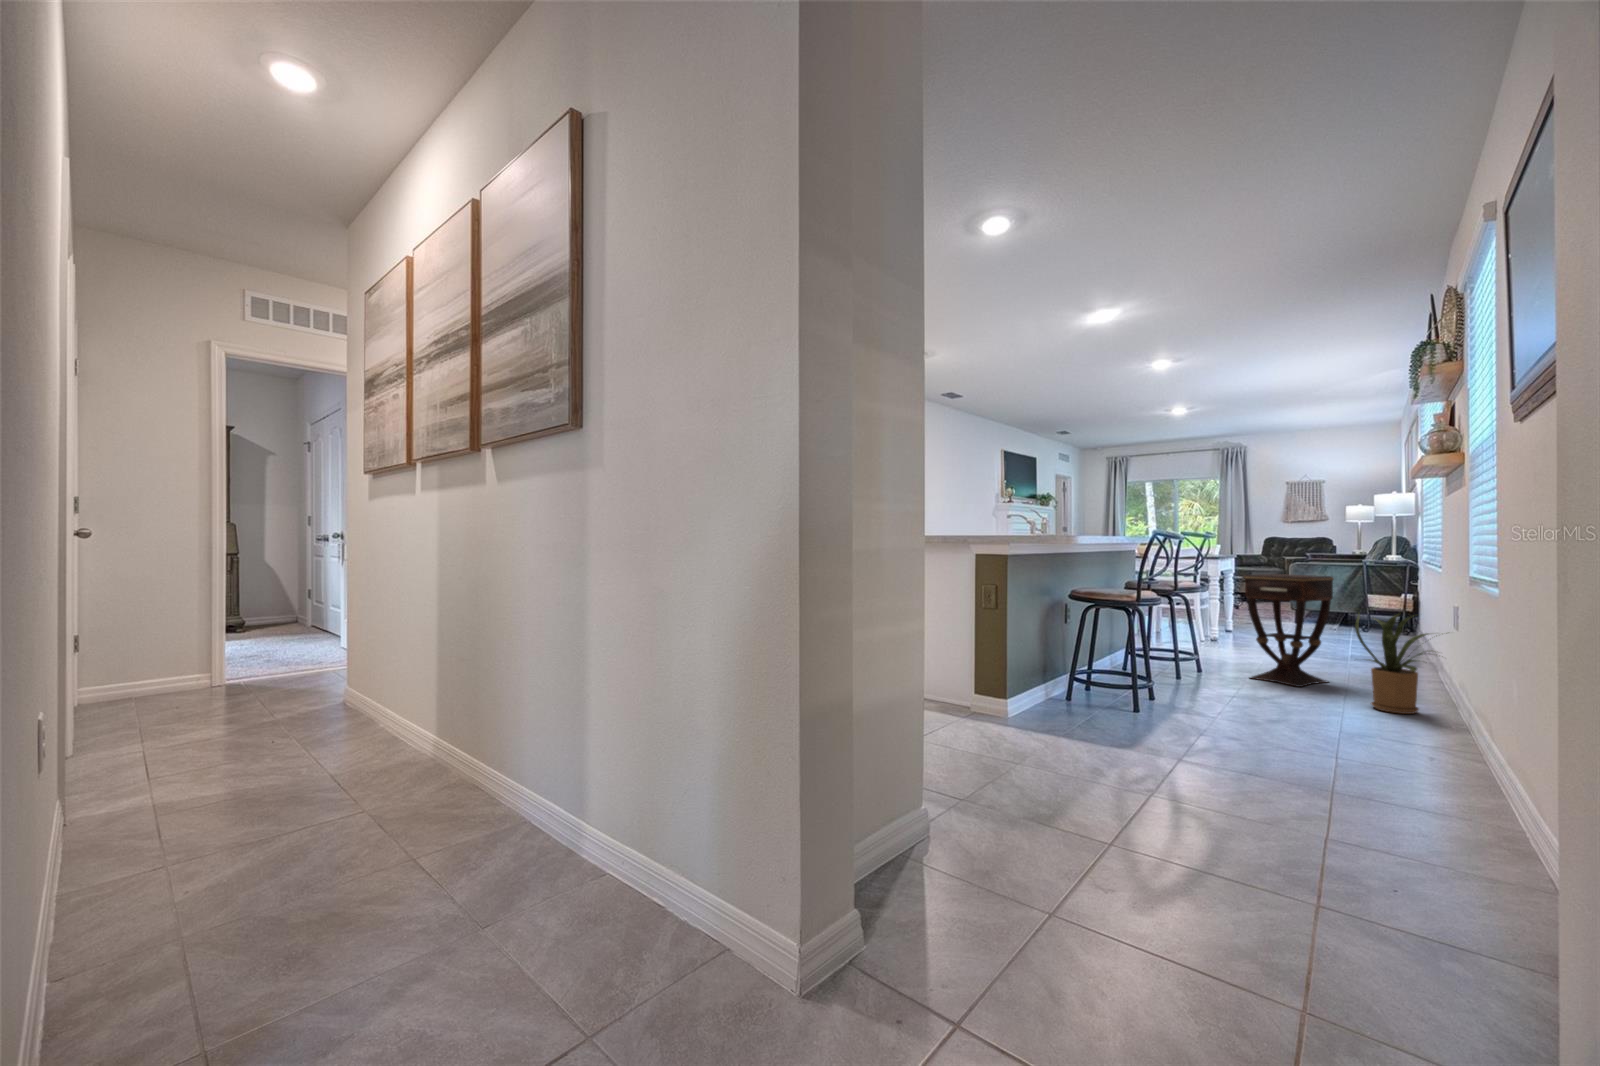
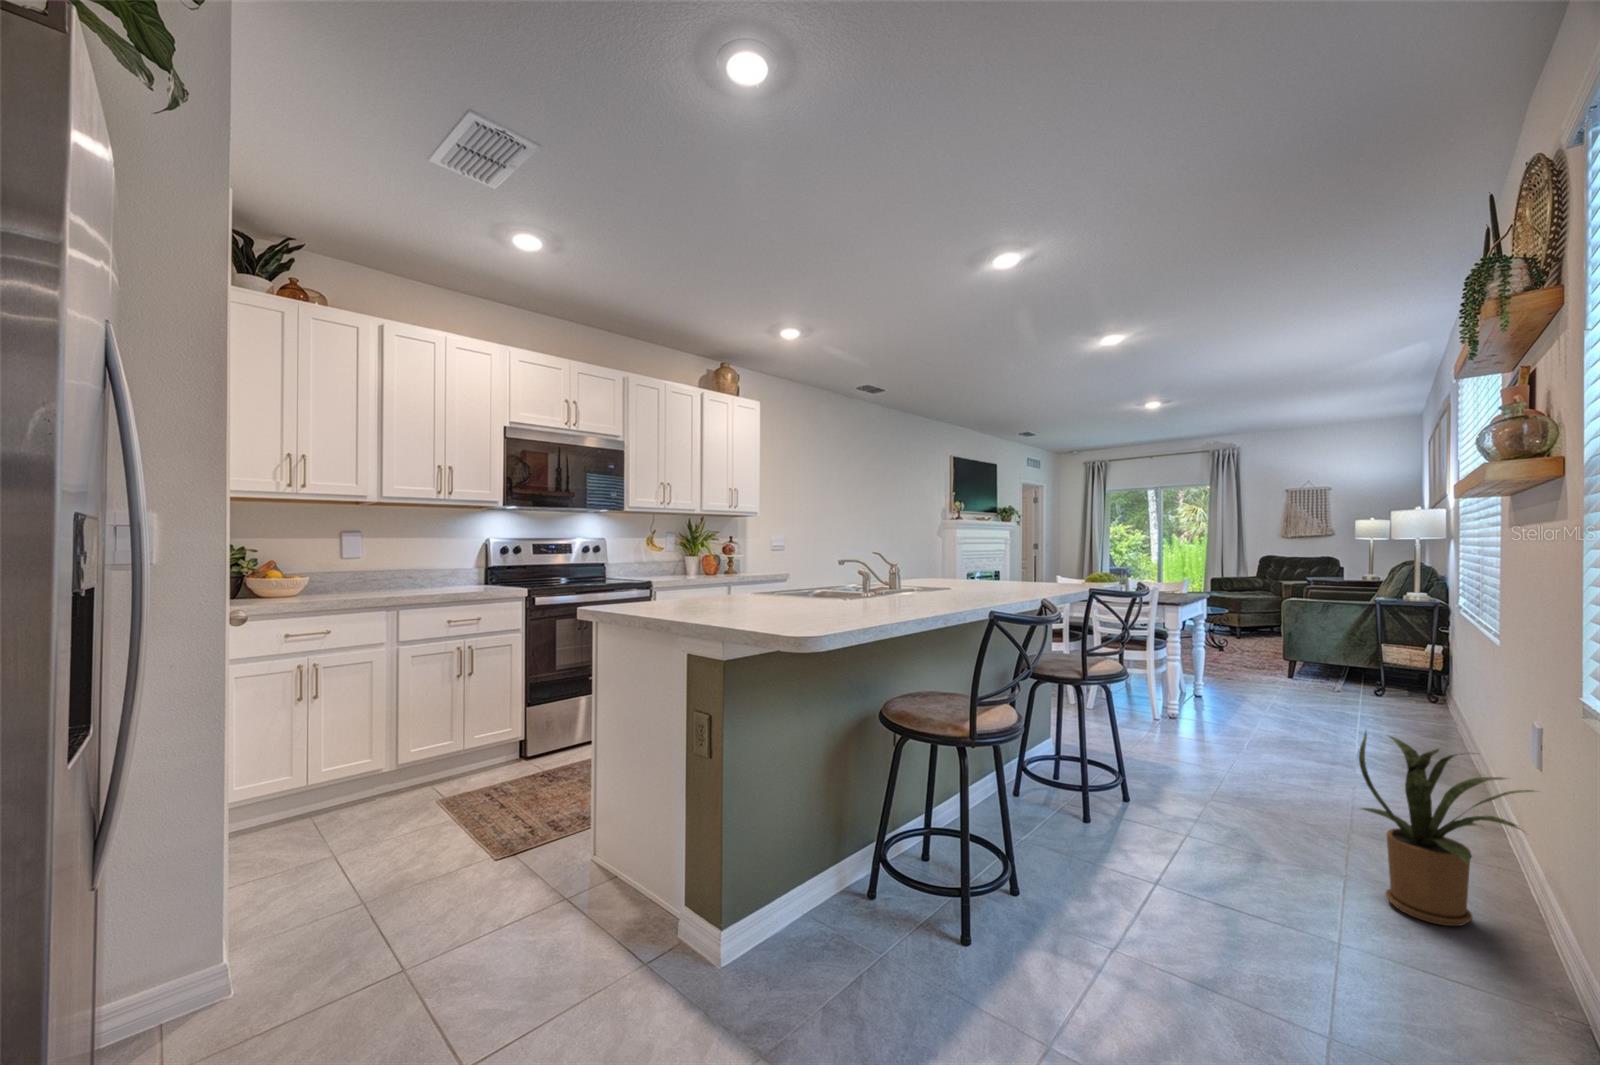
side table: present [1244,574,1334,687] -> none [1190,641,1328,833]

